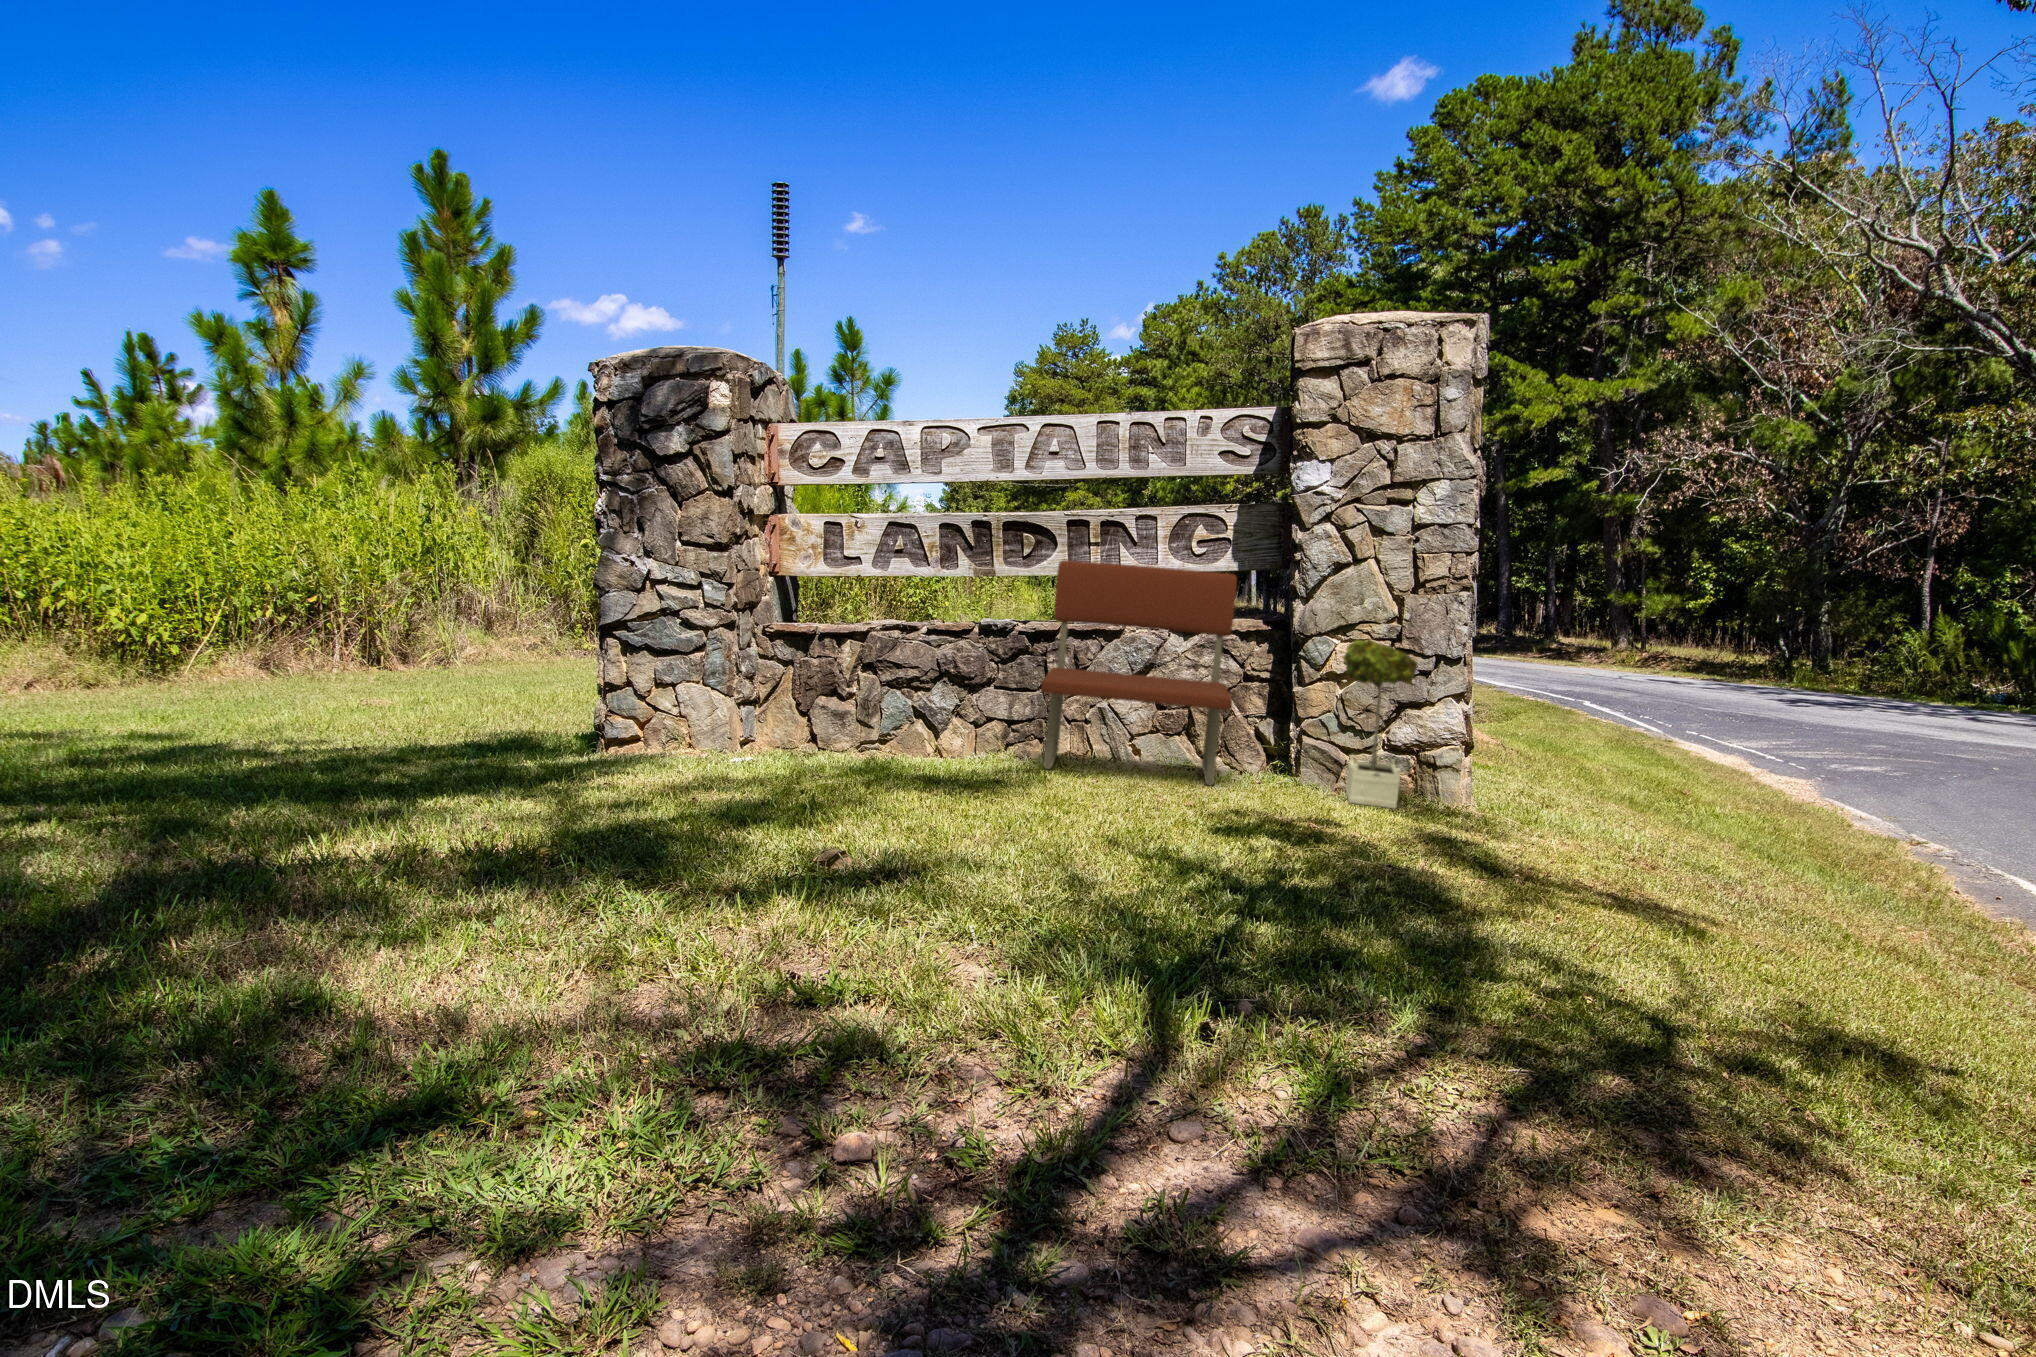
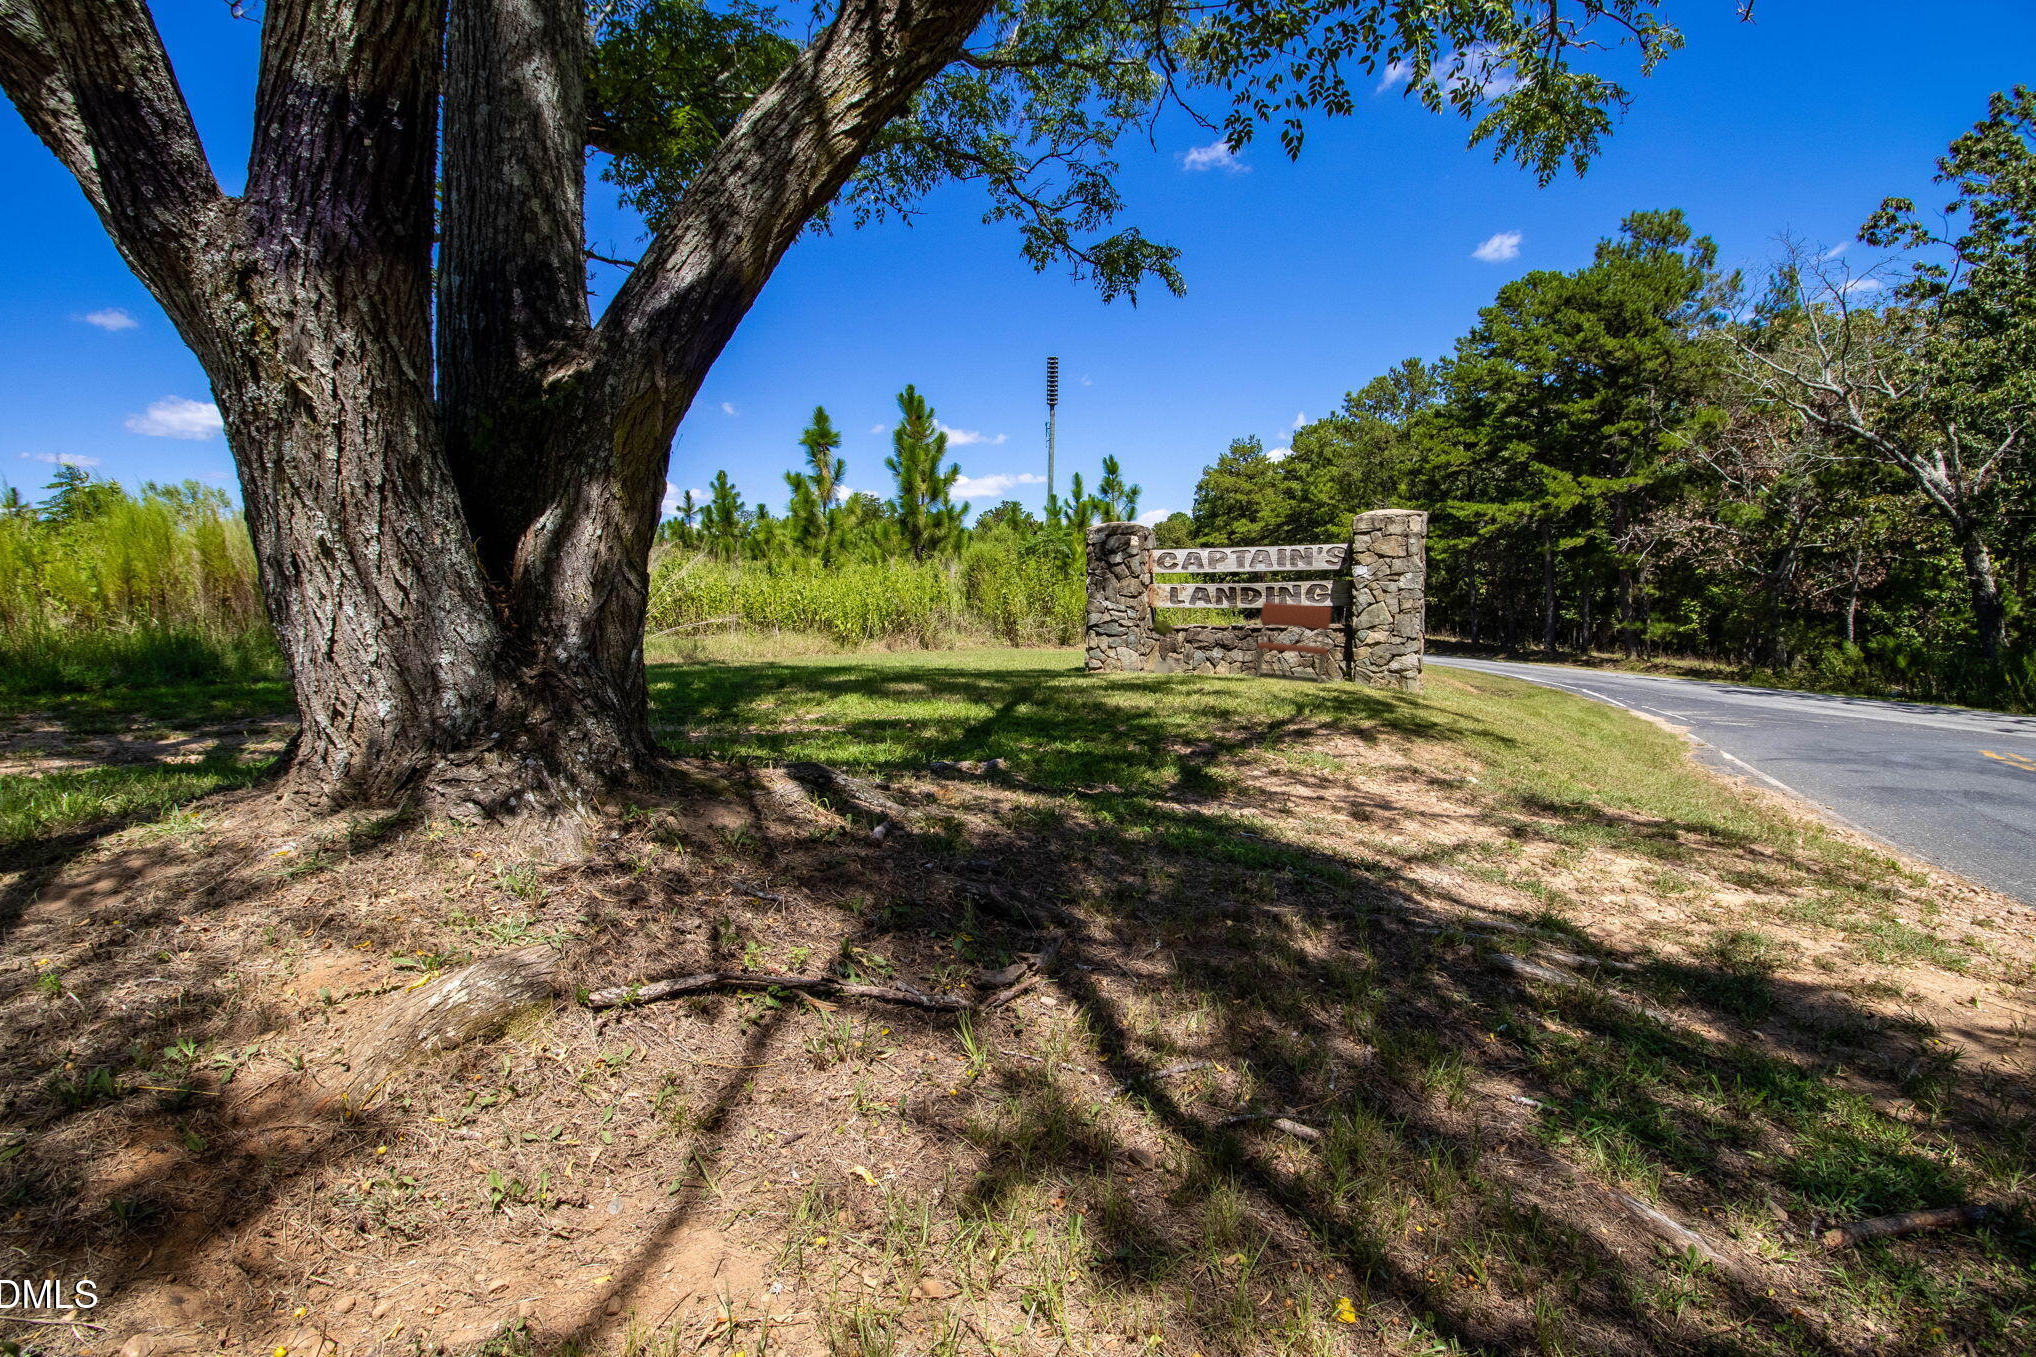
potted tree: present [1344,639,1418,808] -> present [1152,620,1175,674]

